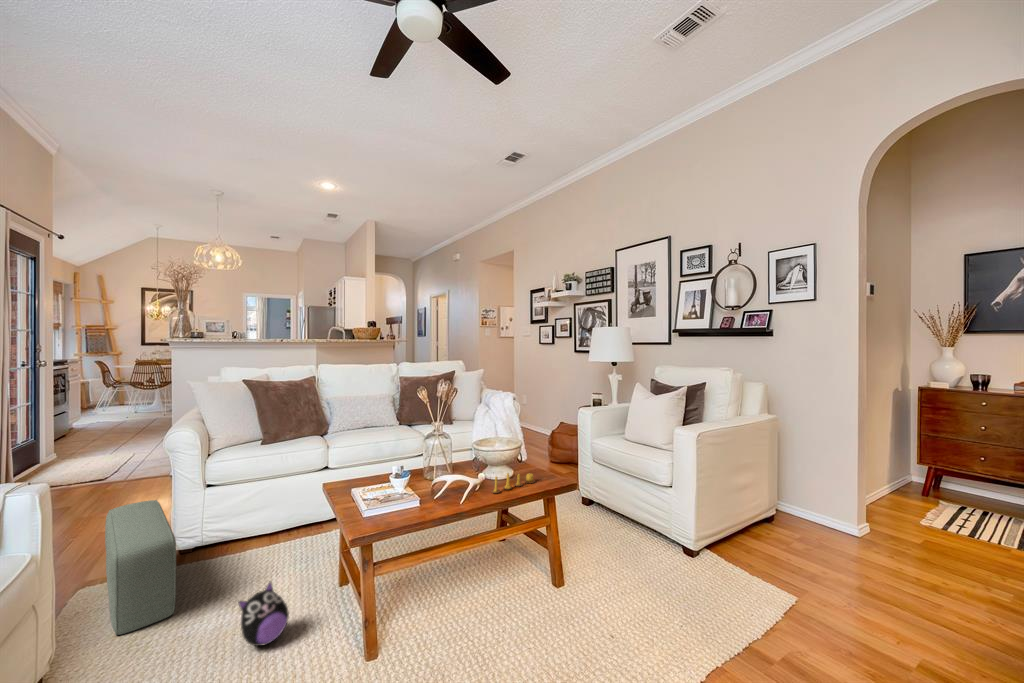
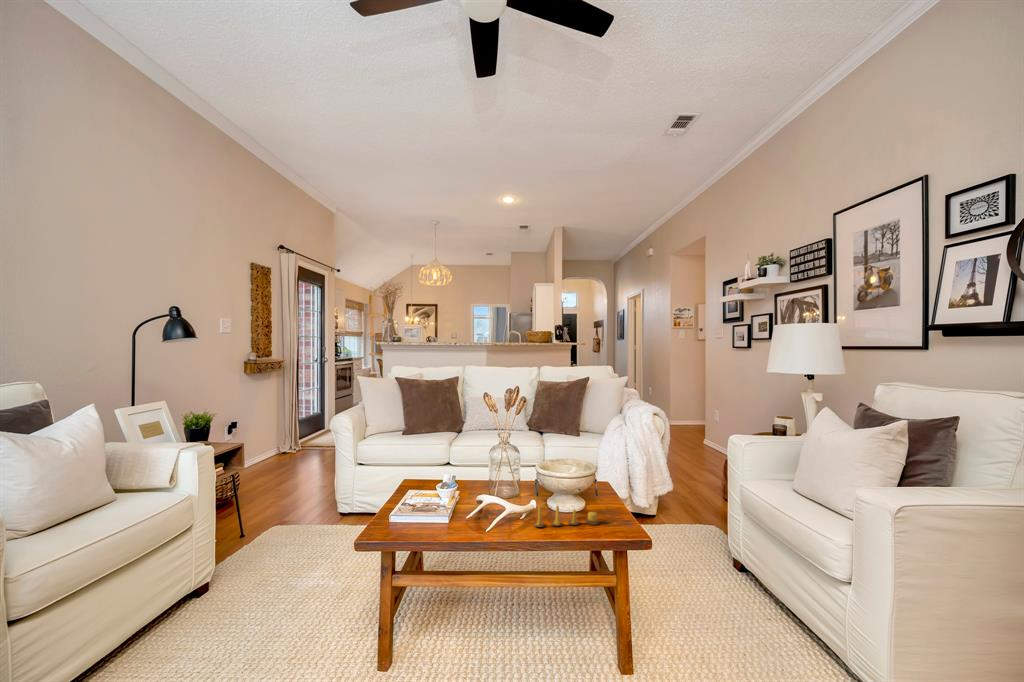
pouf: present [105,500,176,635] -> none [260,471,322,571]
plush toy: present [238,582,289,646] -> none [310,559,354,617]

